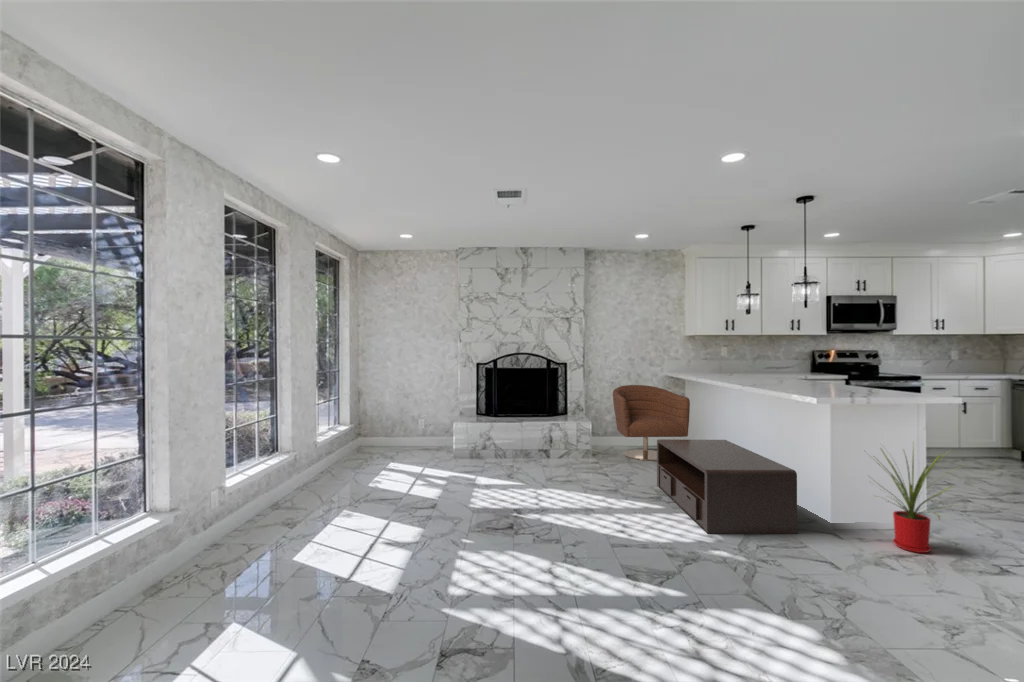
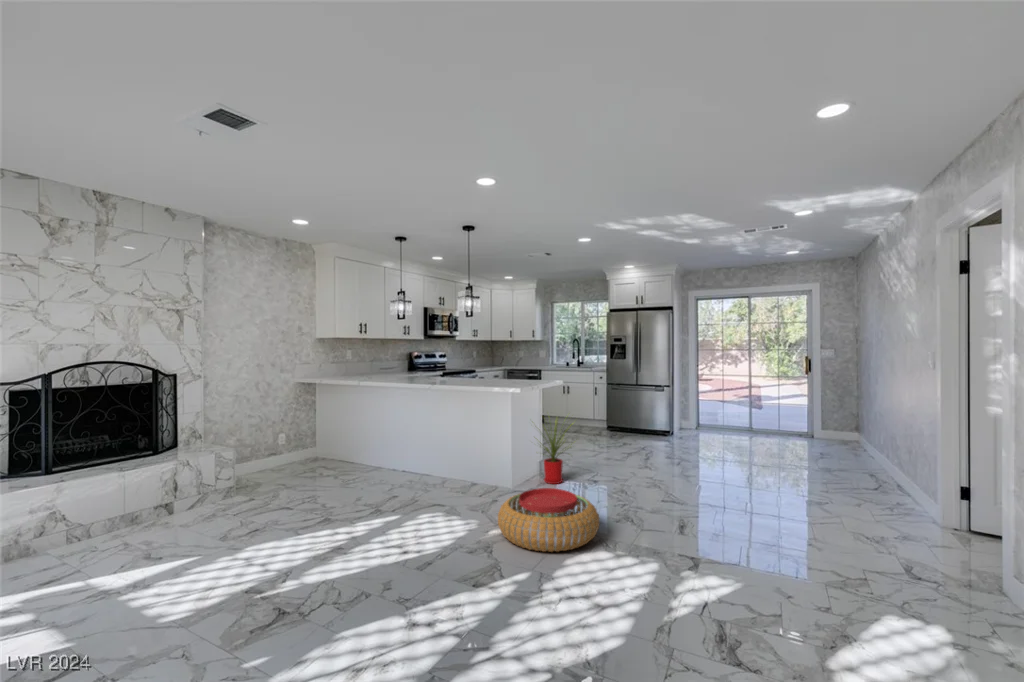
armchair: present [613,385,690,460] -> none [247,395,344,483]
coffee table: present [657,439,797,534] -> none [356,437,503,521]
pouf: none [703,522,852,614] -> present [498,488,599,552]

